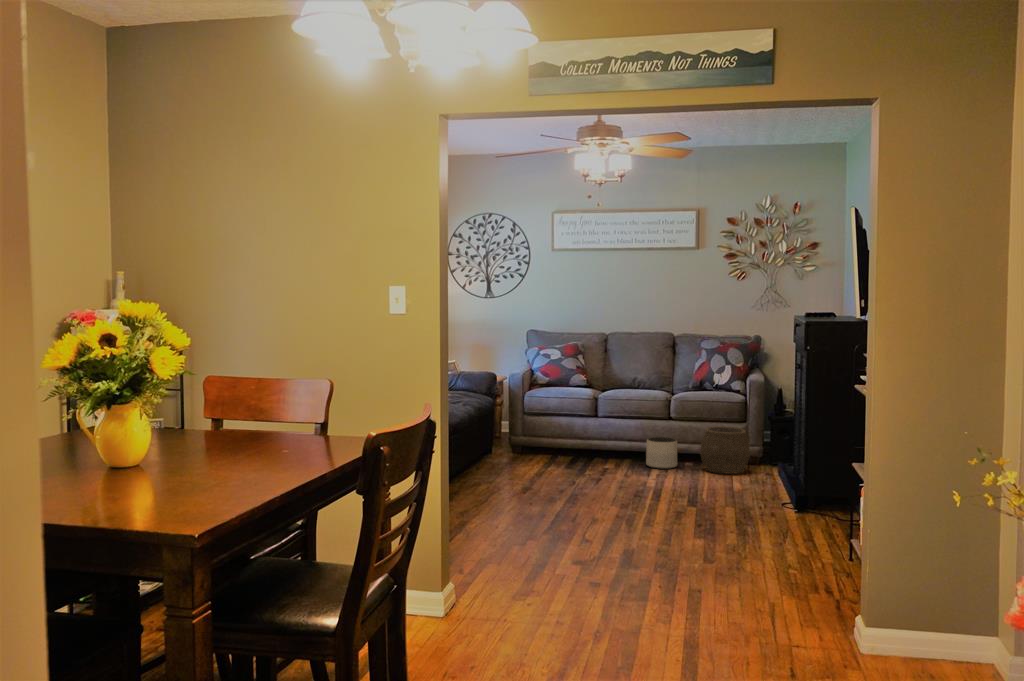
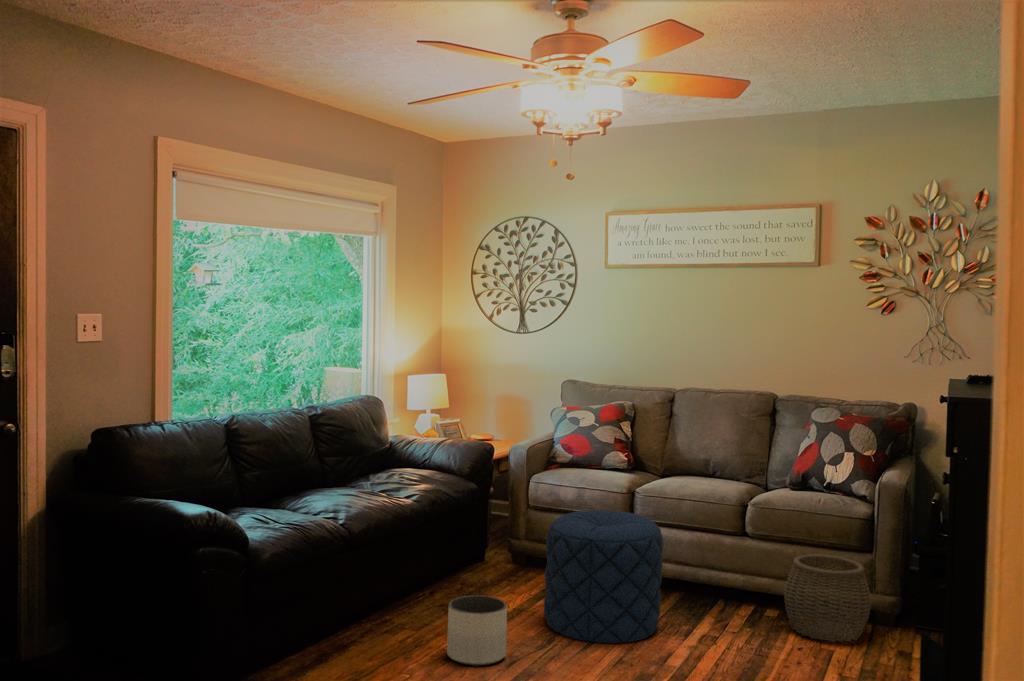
pouf: none [563,408,635,483] -> present [544,510,663,643]
planter: present [646,437,677,469] -> present [447,595,507,666]

